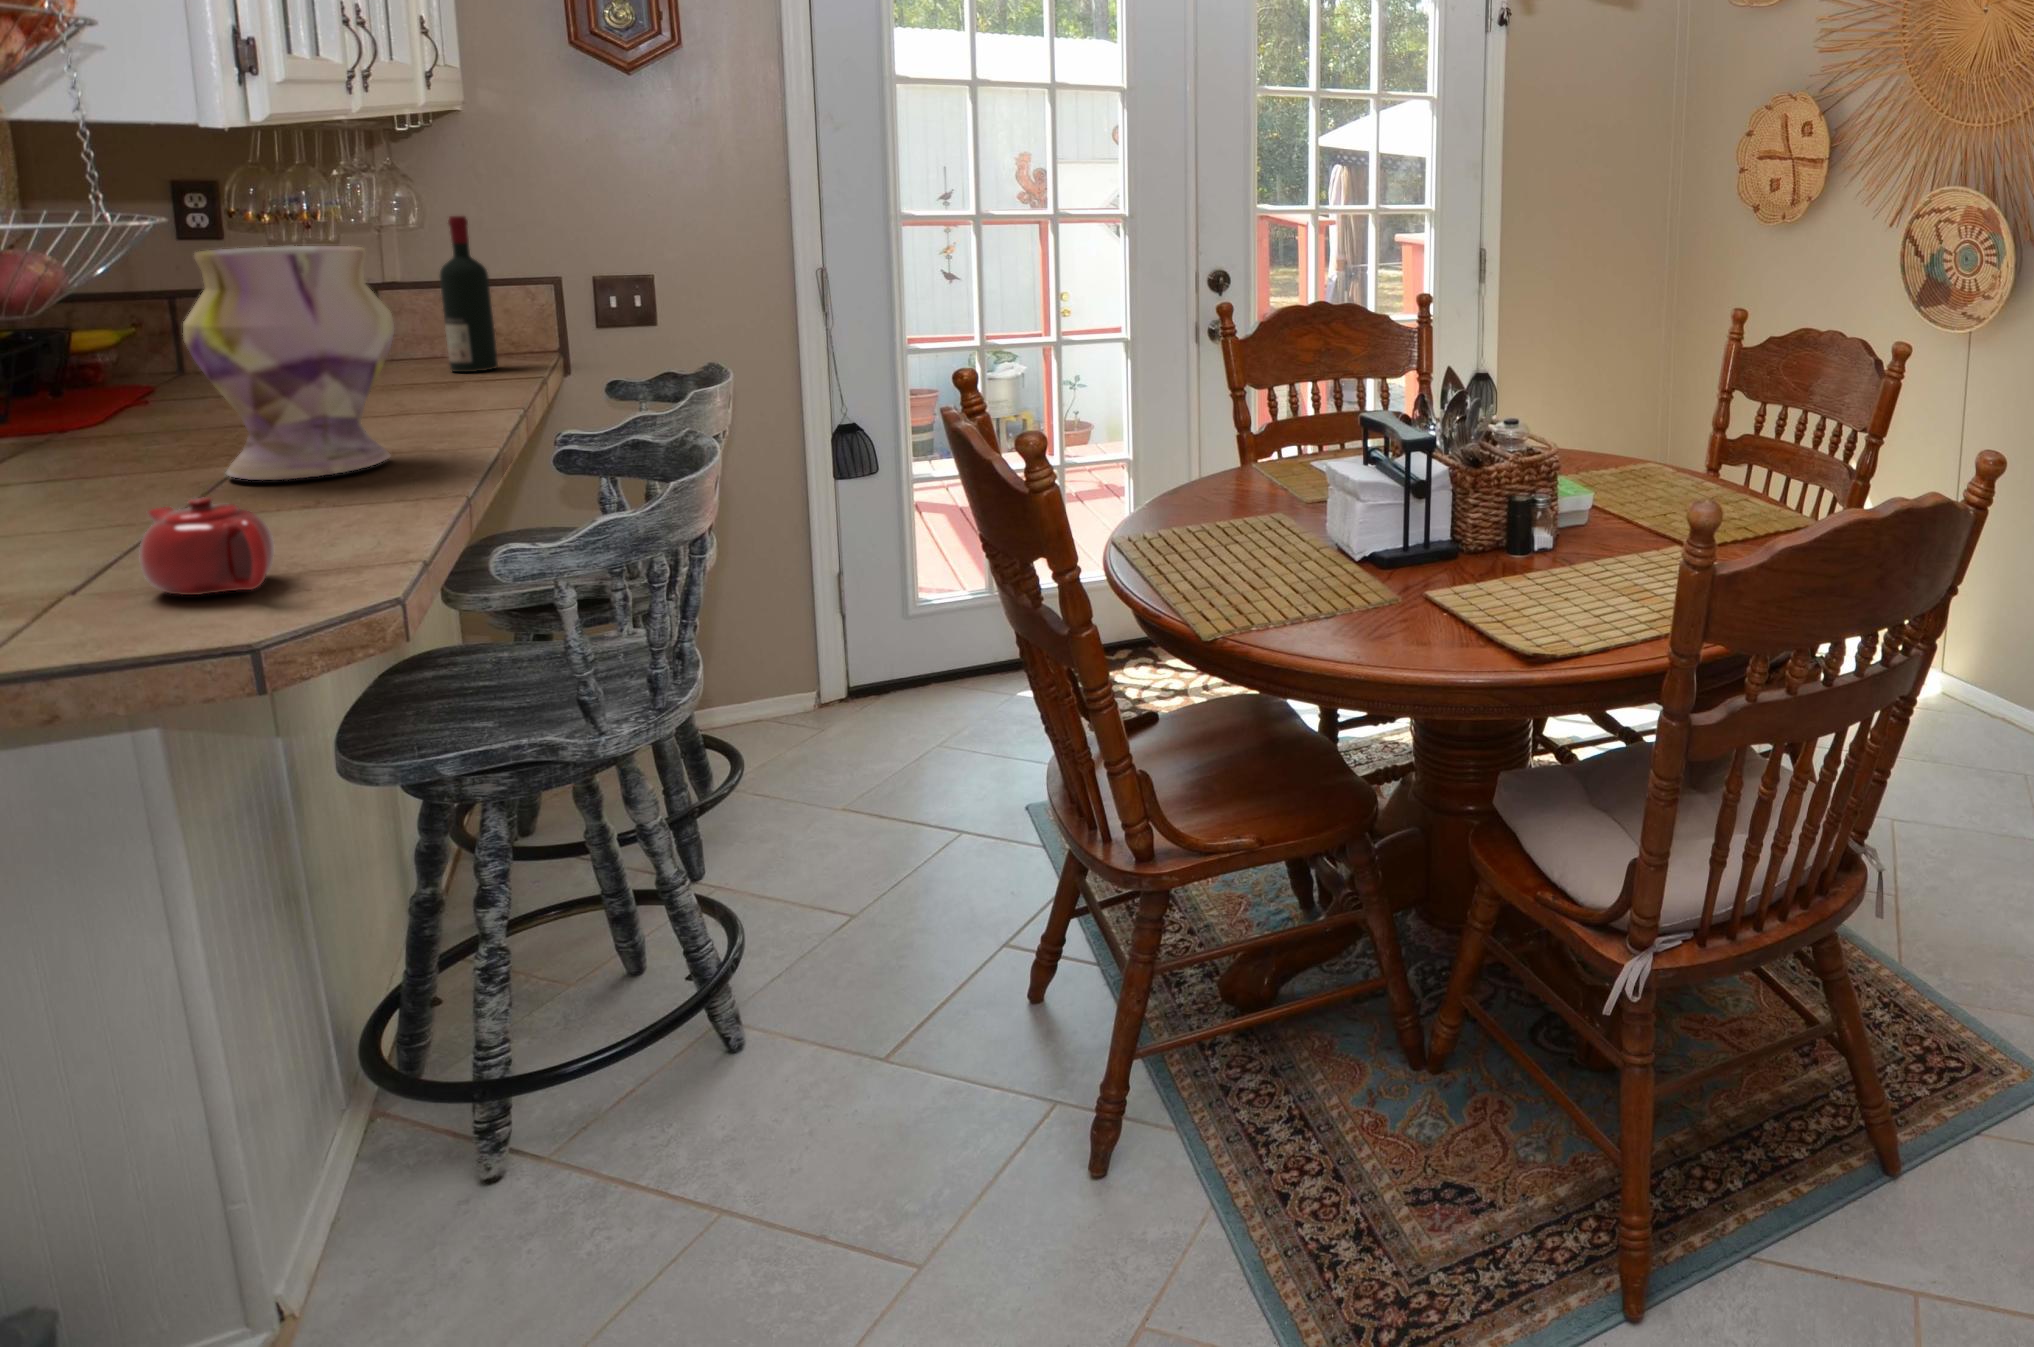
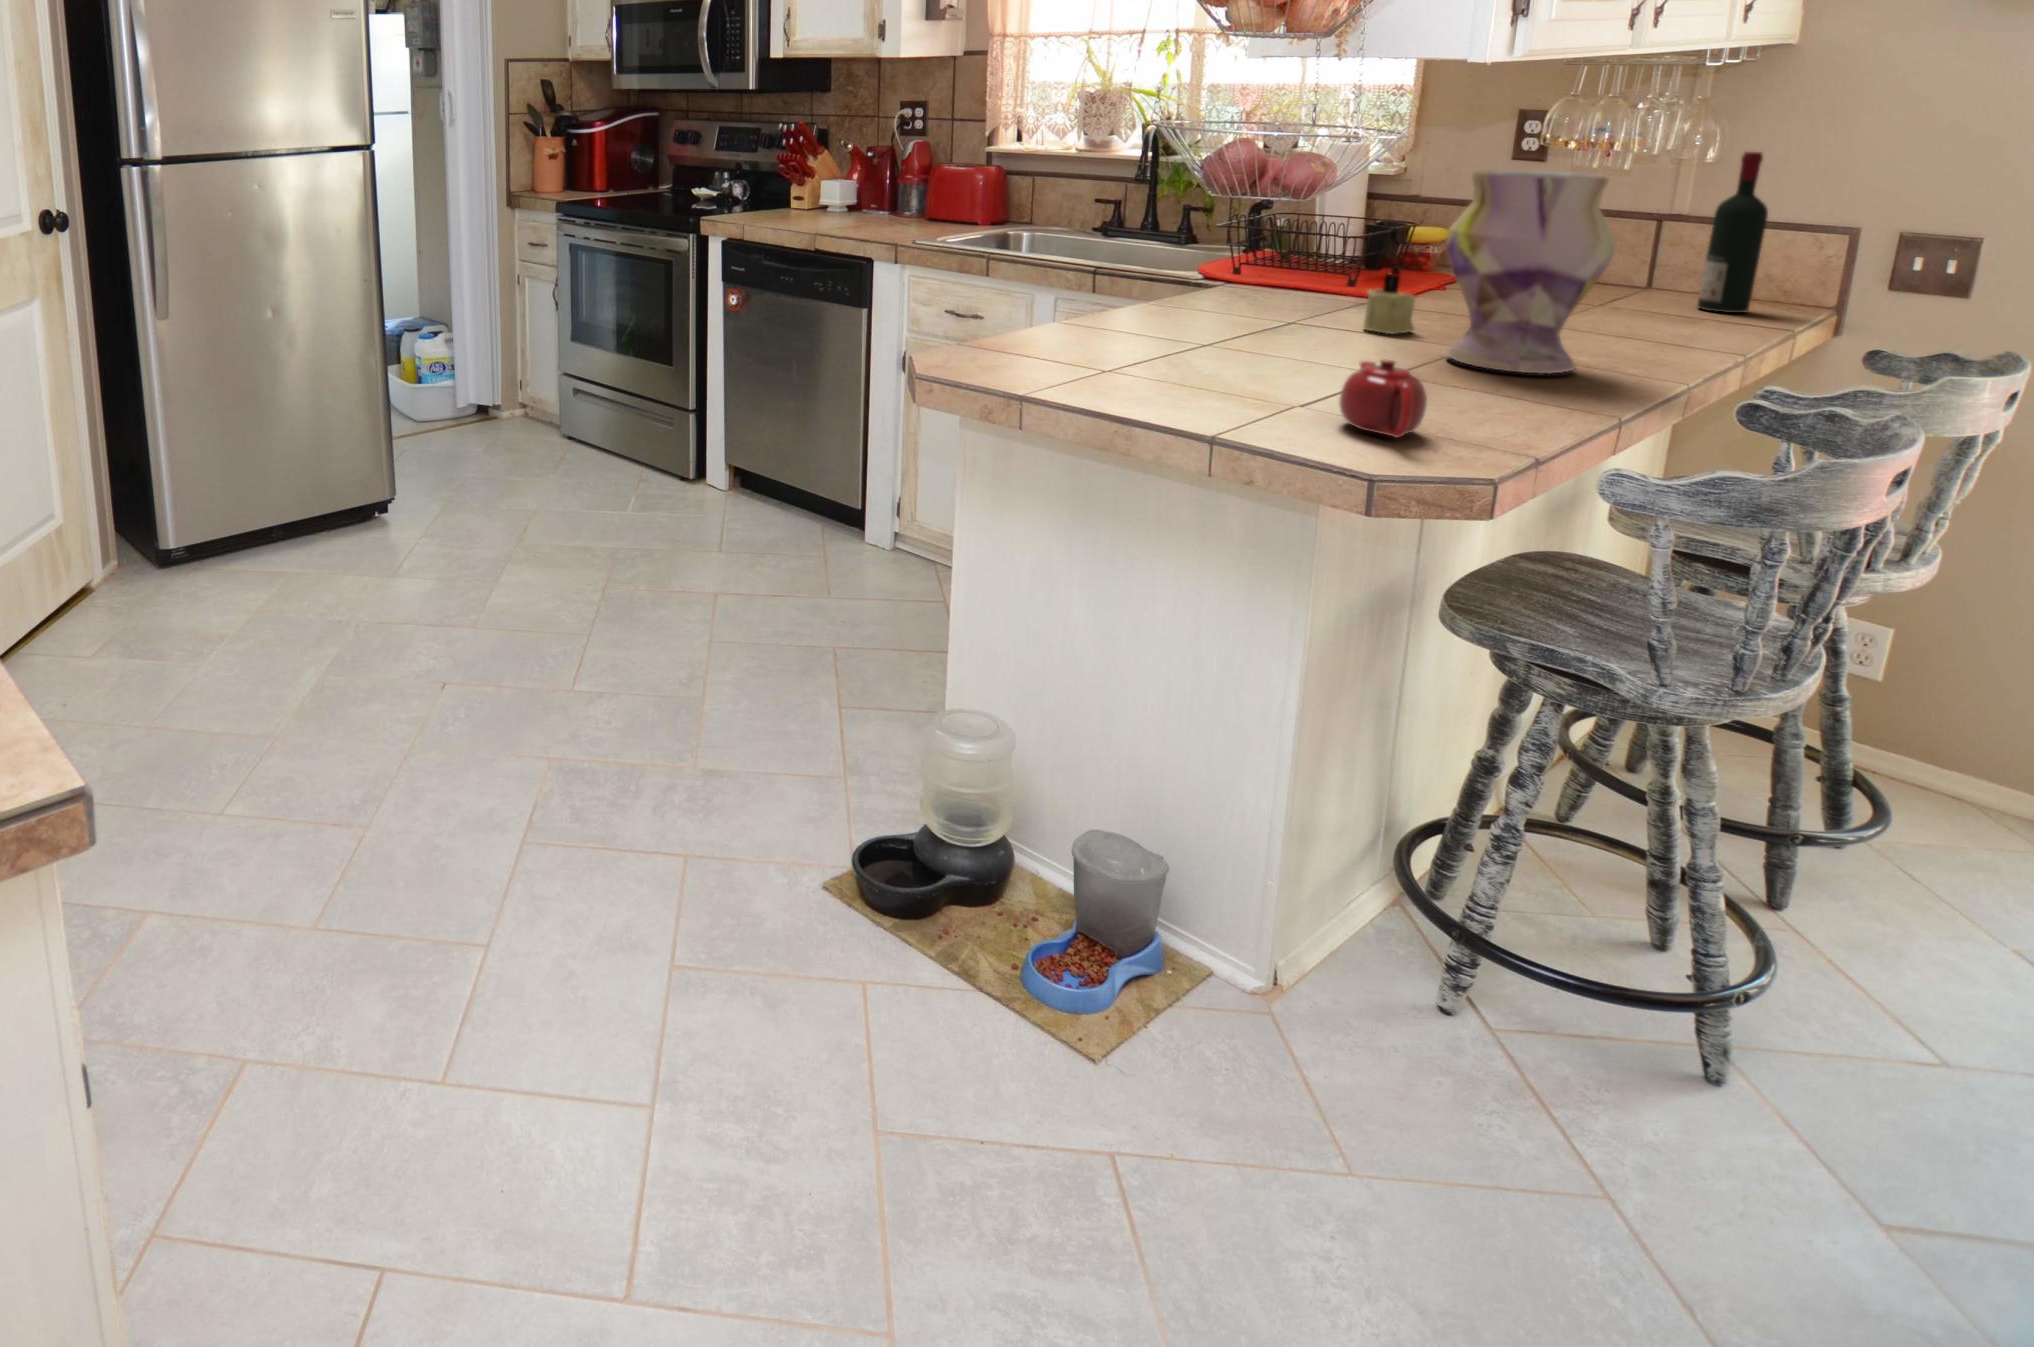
candle: none [68,391,159,471] -> present [1364,274,1415,334]

